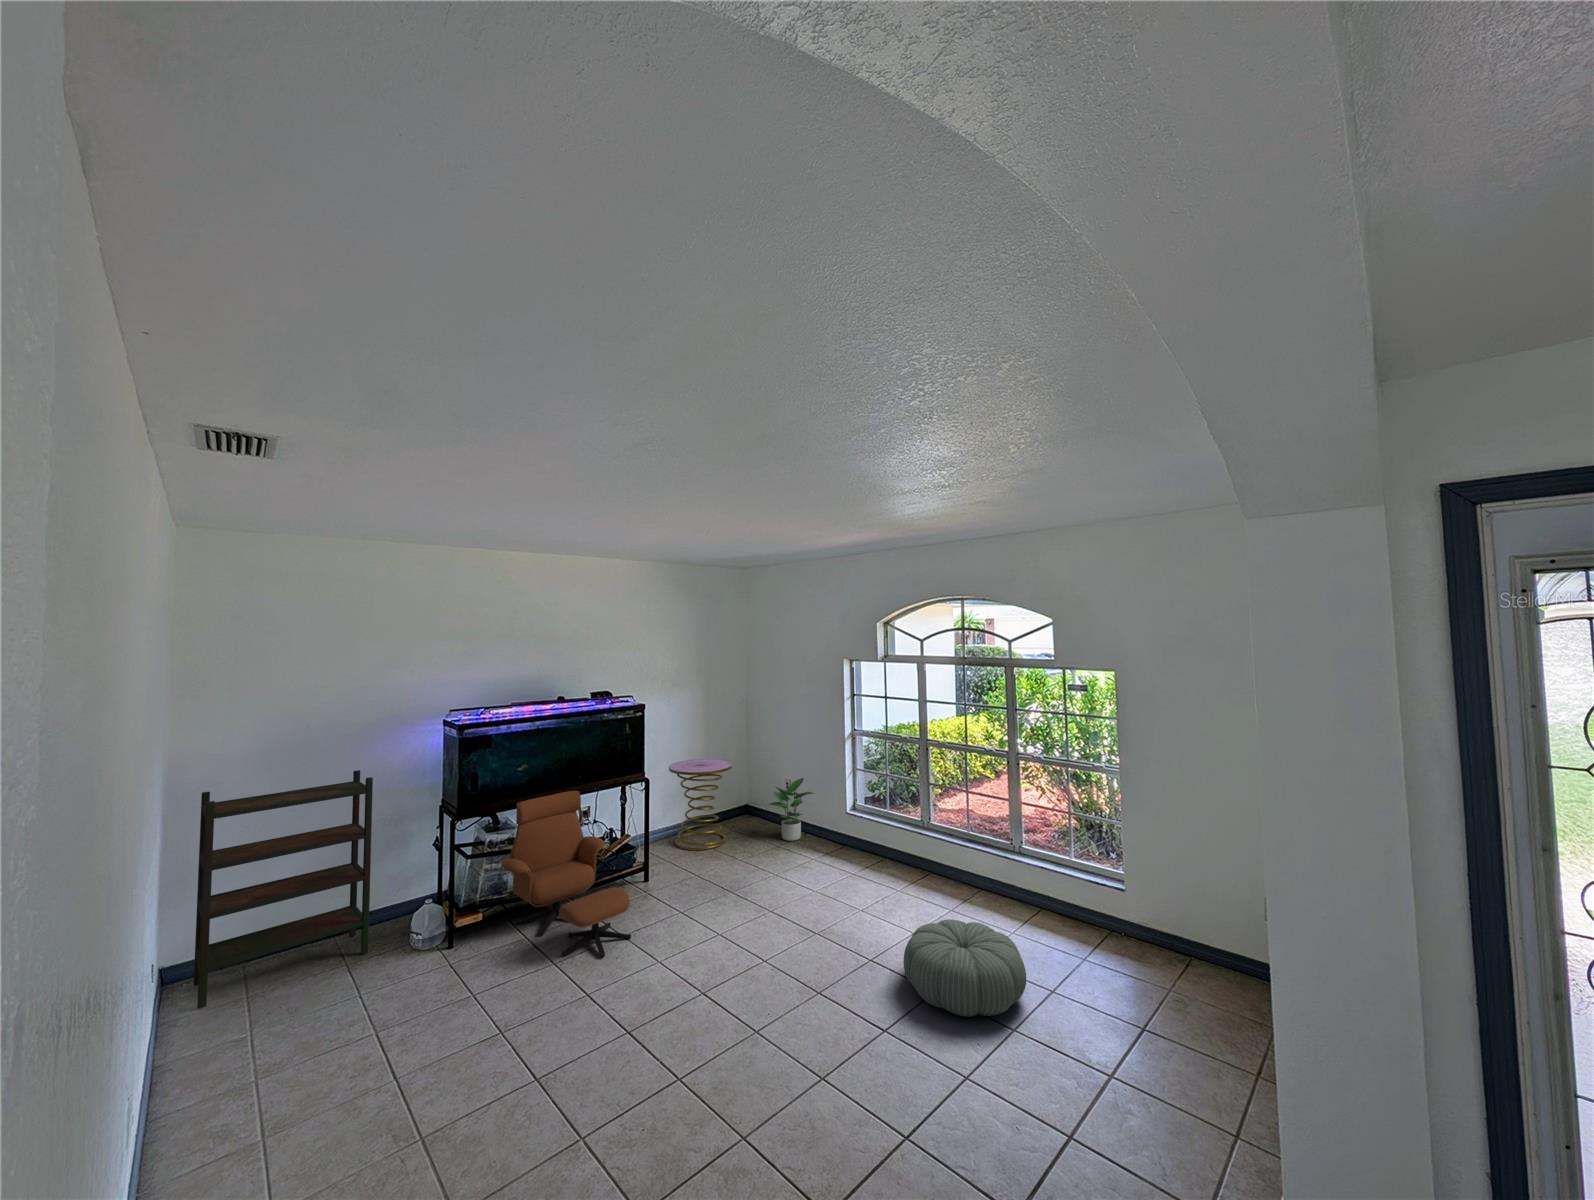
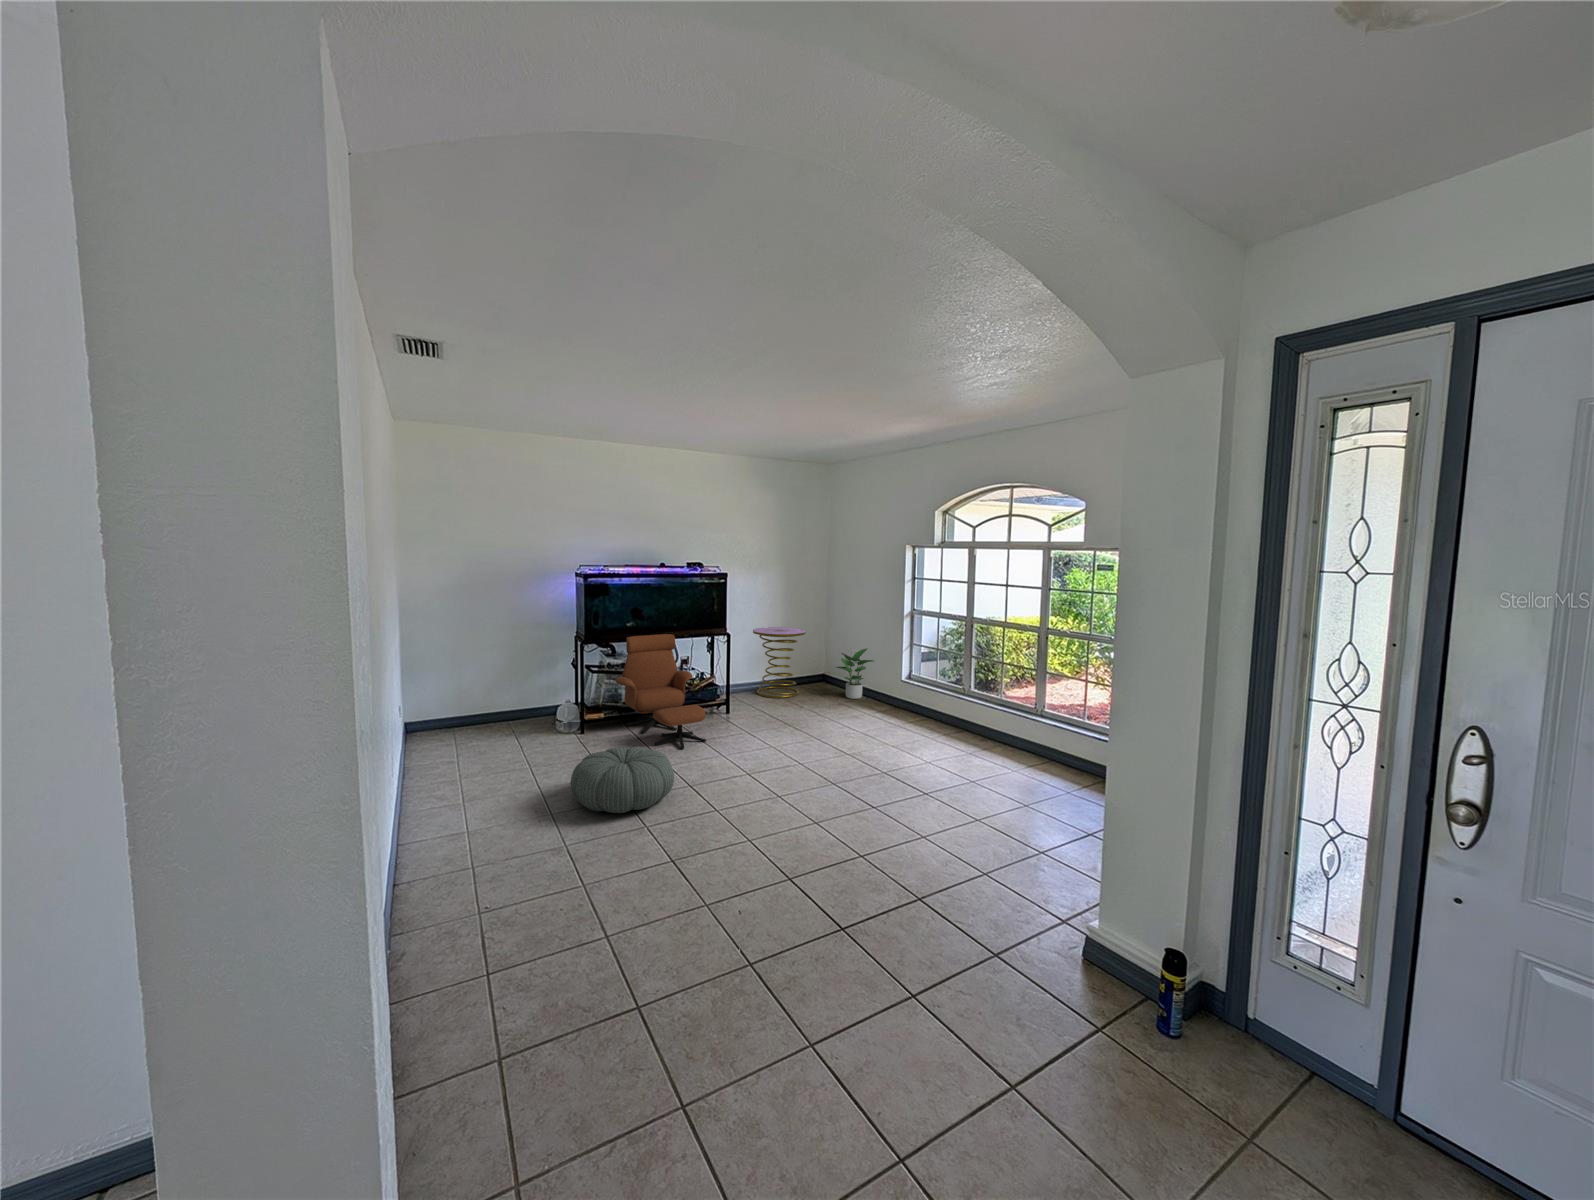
bookshelf: present [194,770,373,1009] -> none [421,604,528,744]
pouf: present [903,919,1026,1017] -> present [570,747,674,813]

